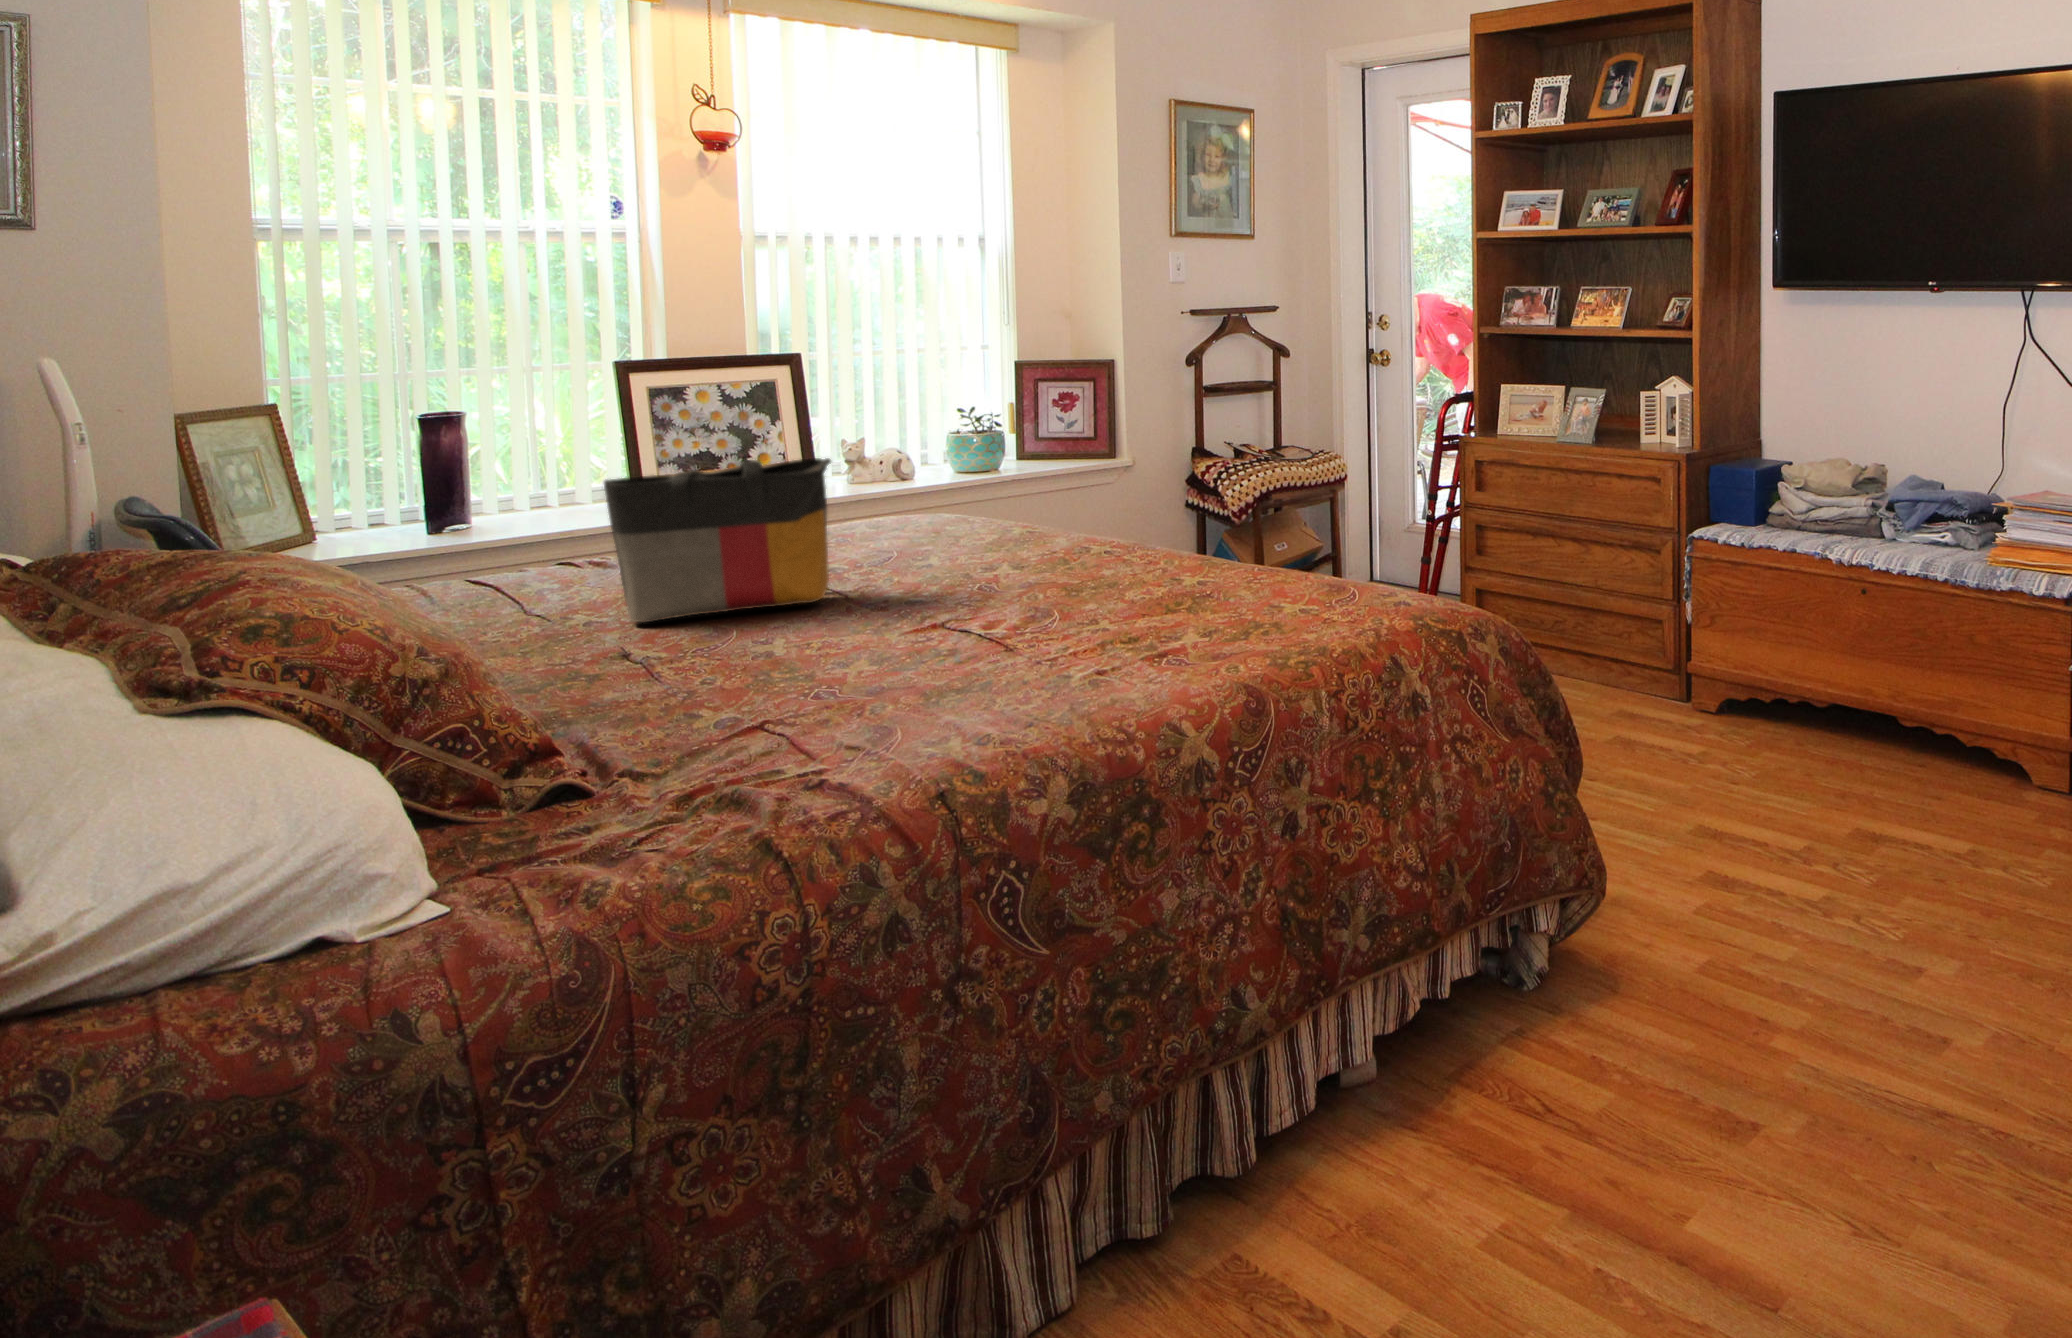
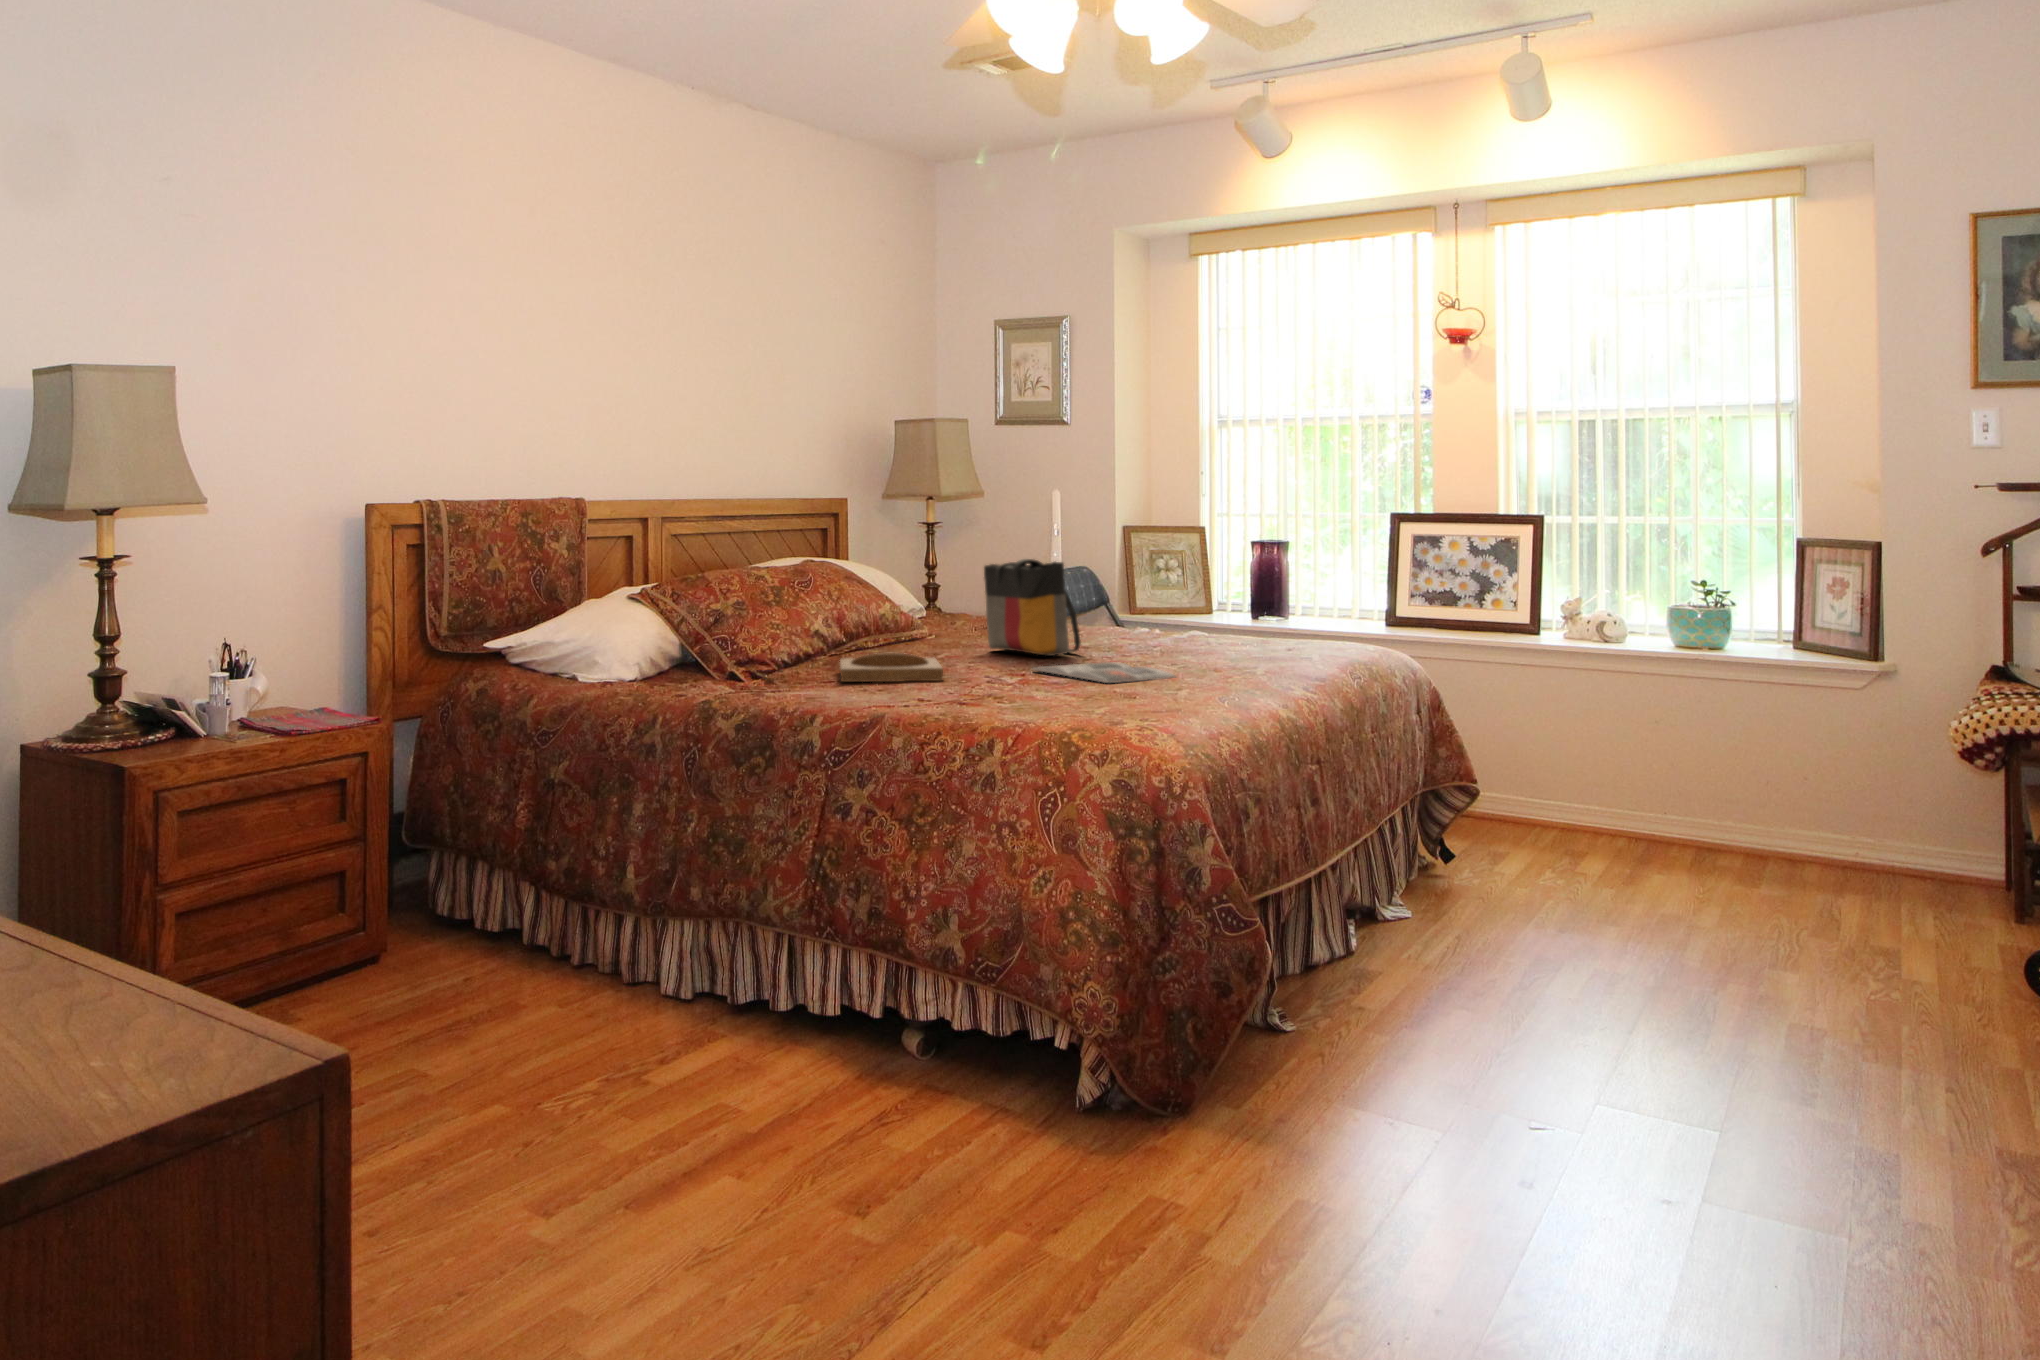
magazine: none [965,568,1160,611] -> present [1033,662,1176,683]
tray: none [765,631,1002,700] -> present [840,653,943,682]

